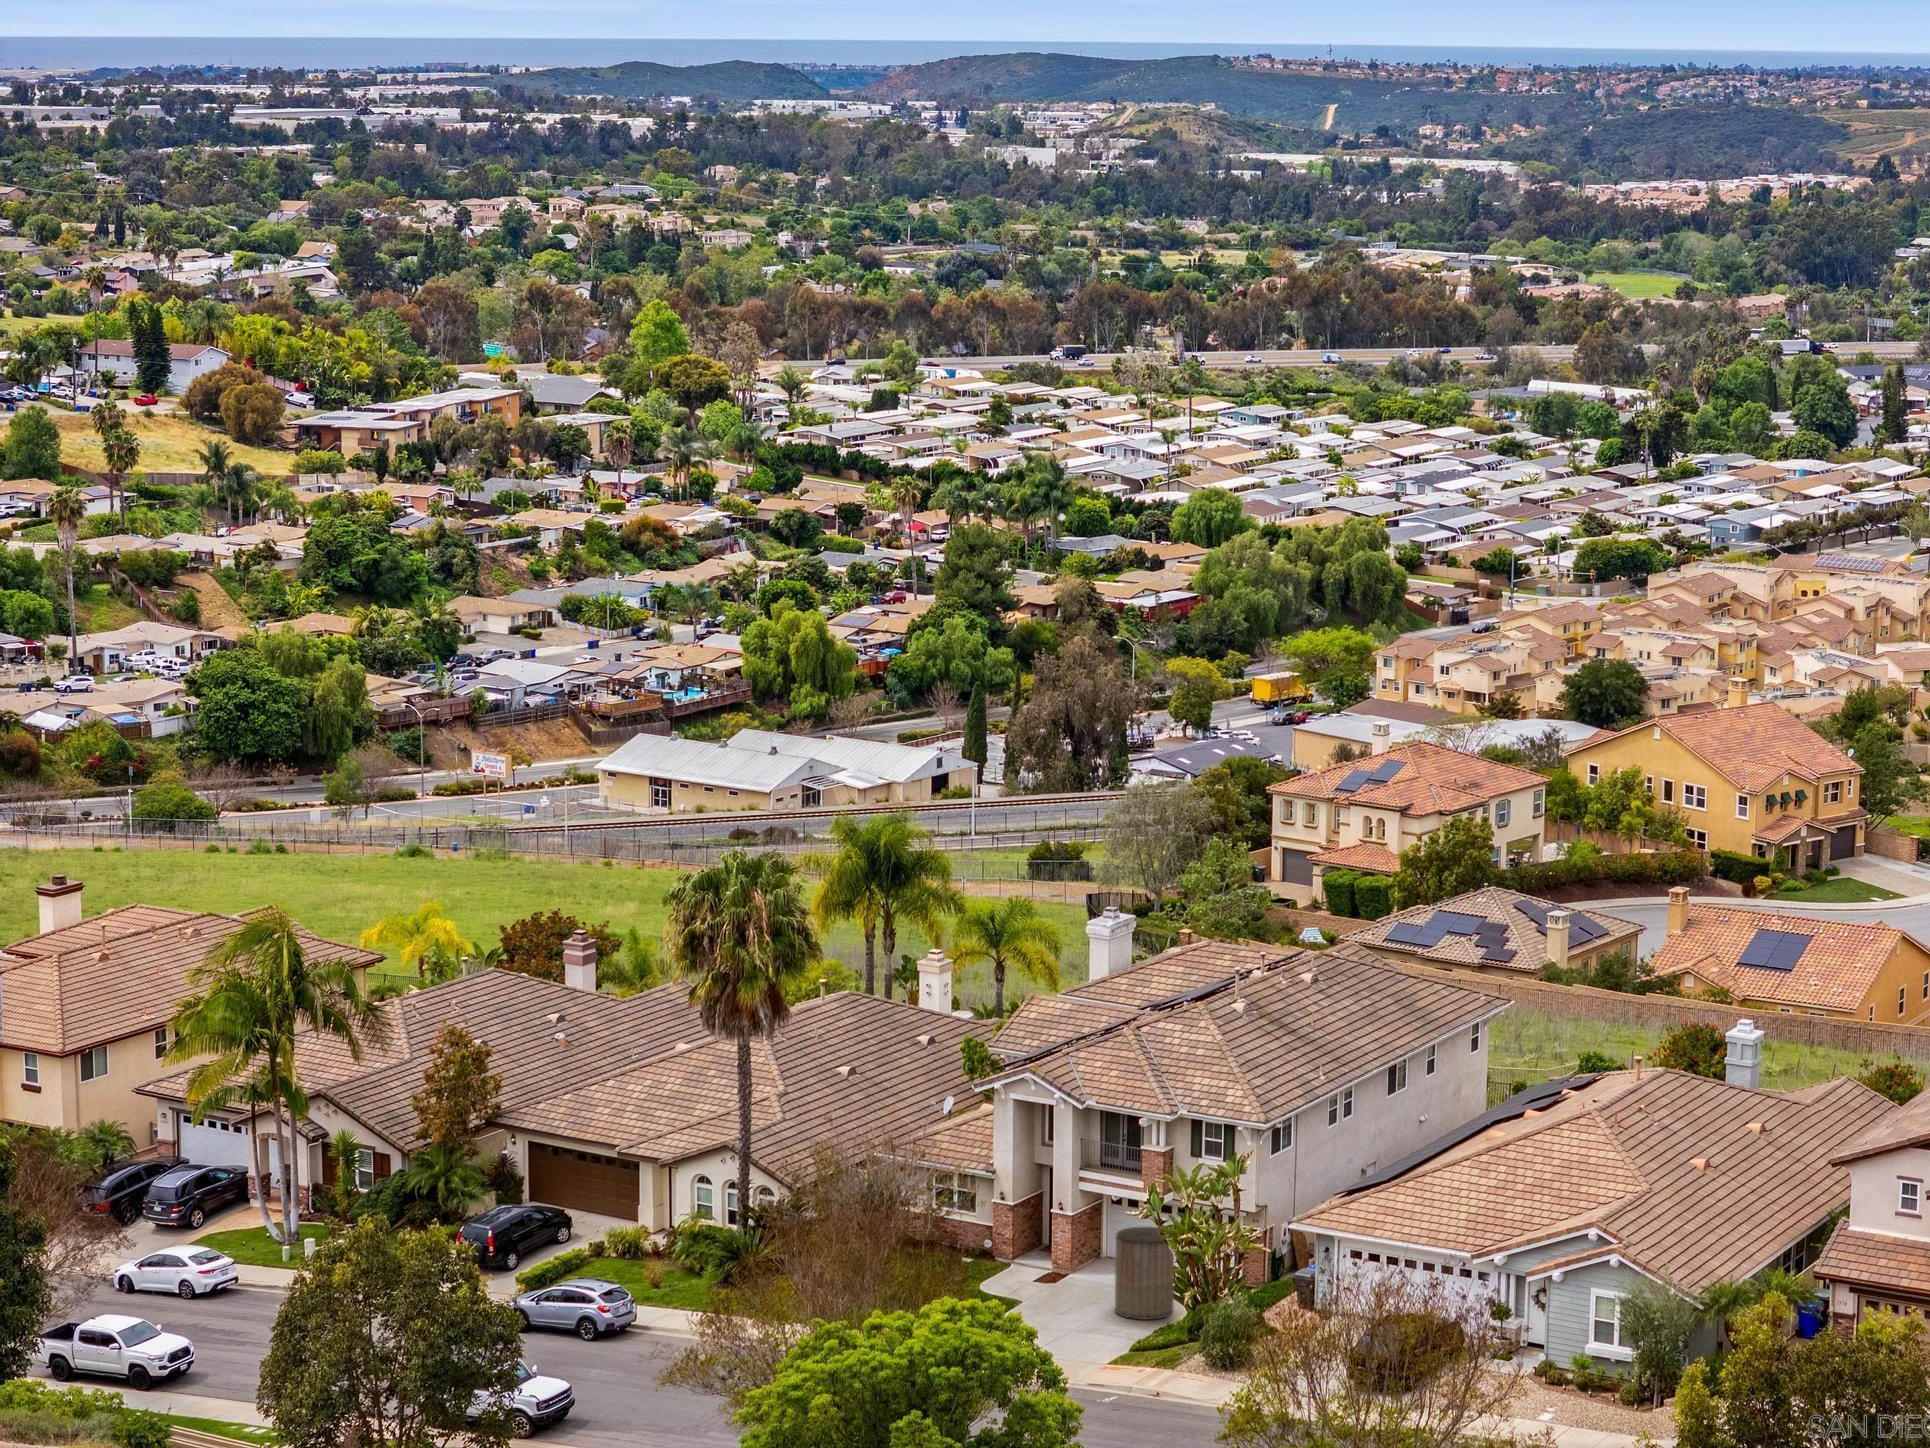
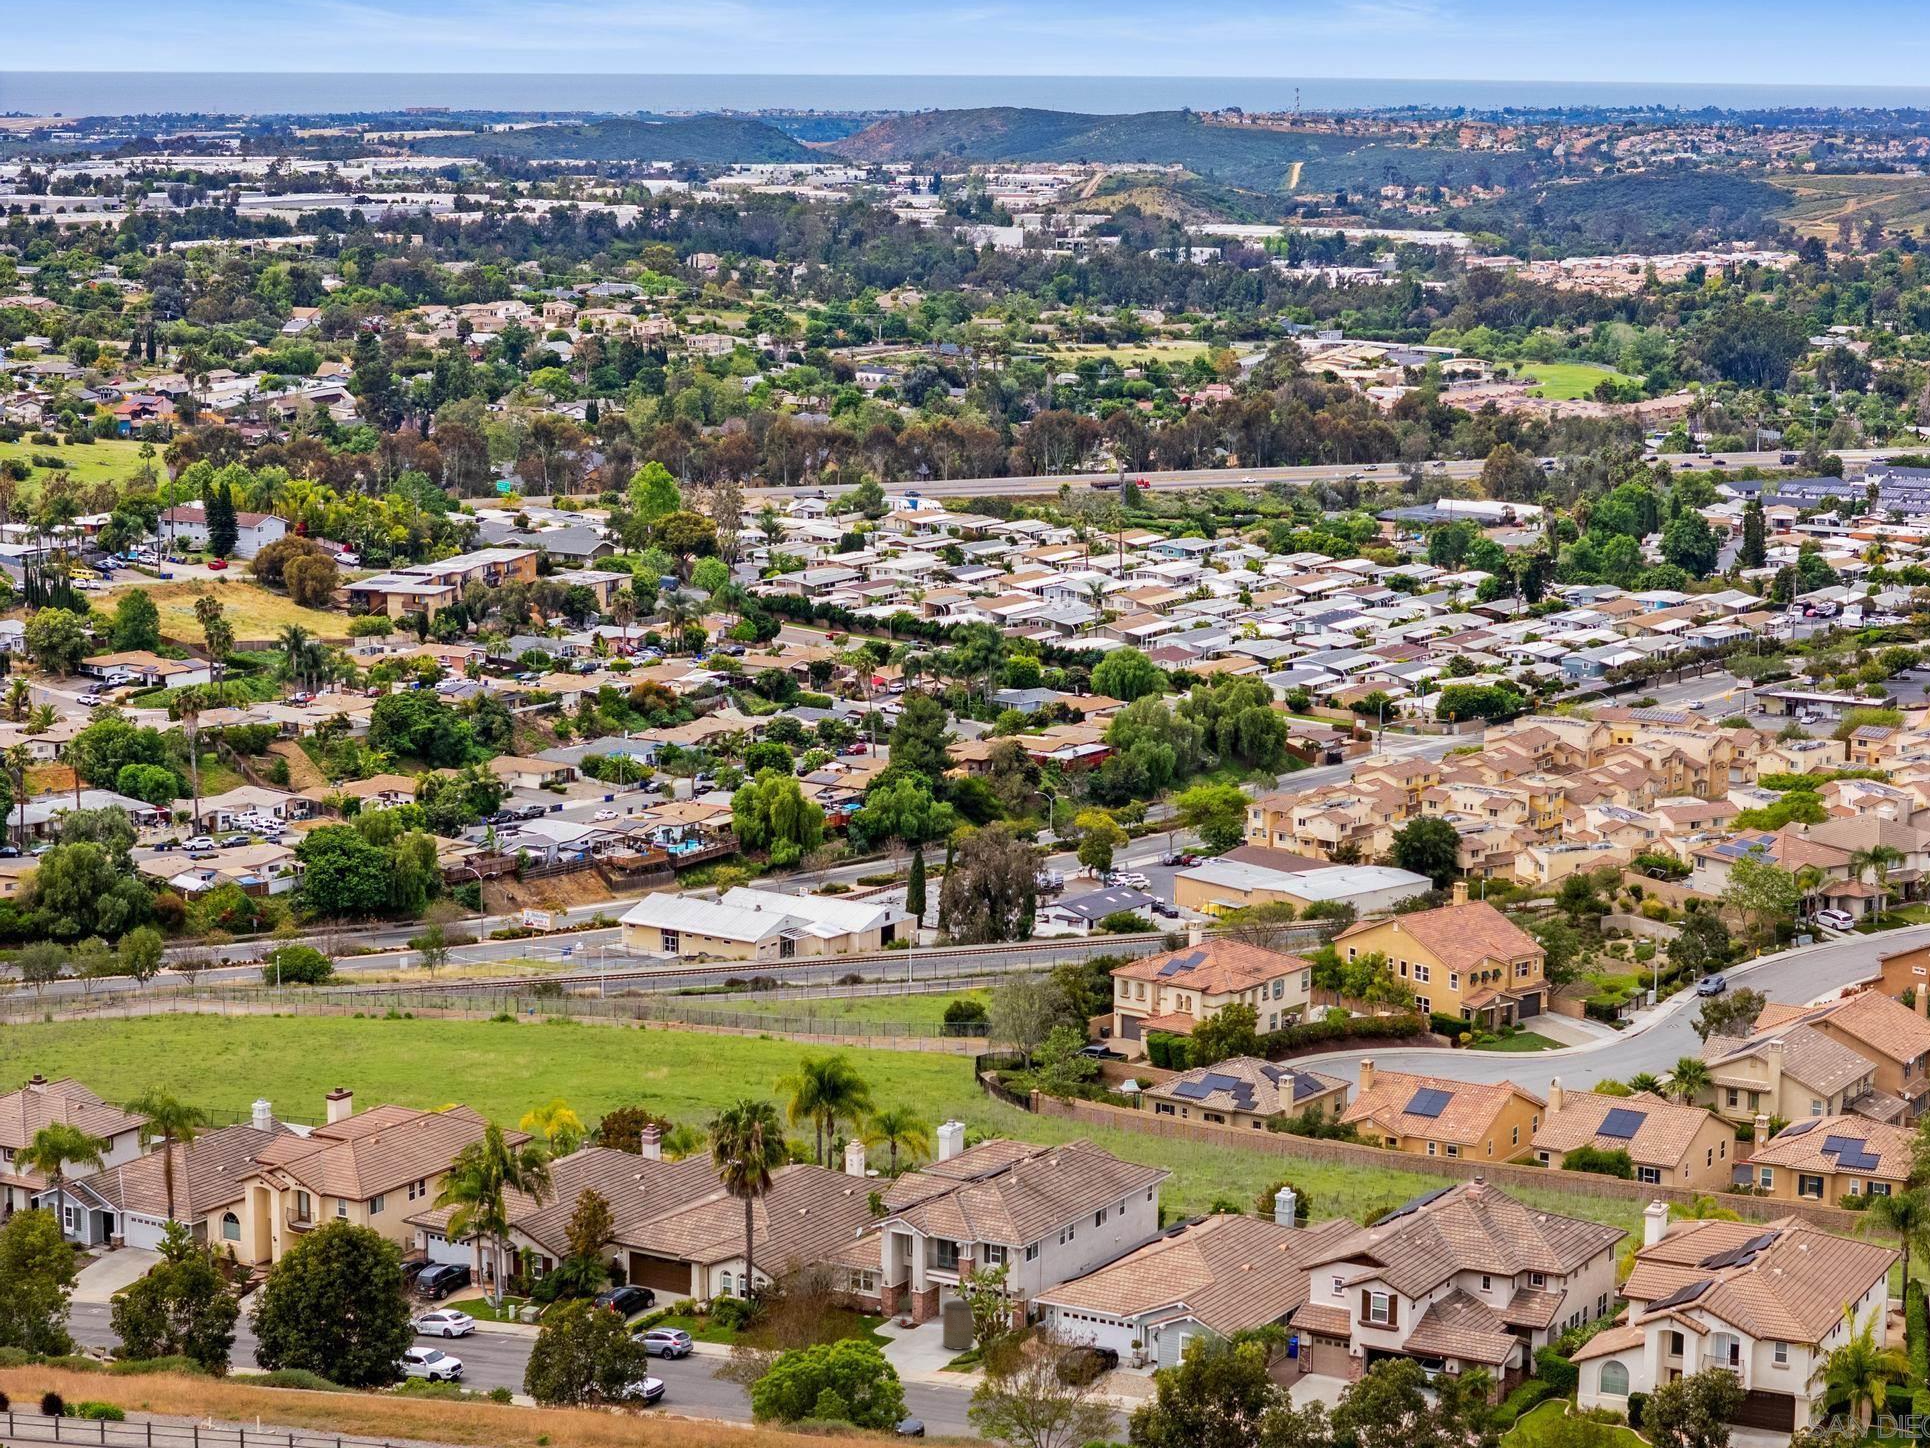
potted tree: none [1024,1210,1061,1277] -> present [898,1293,916,1327]

